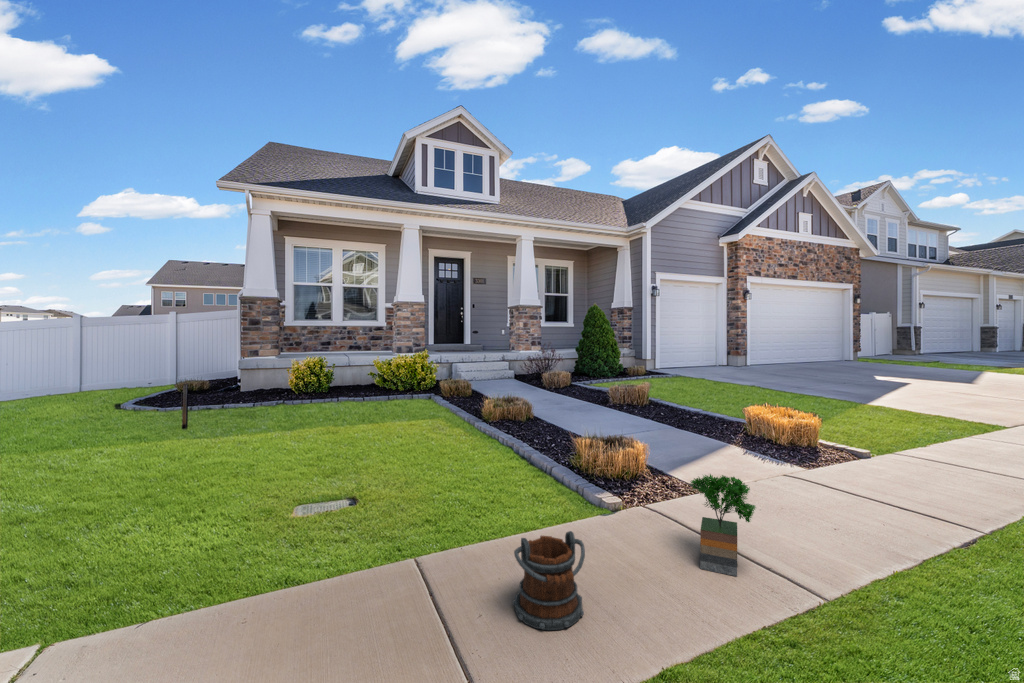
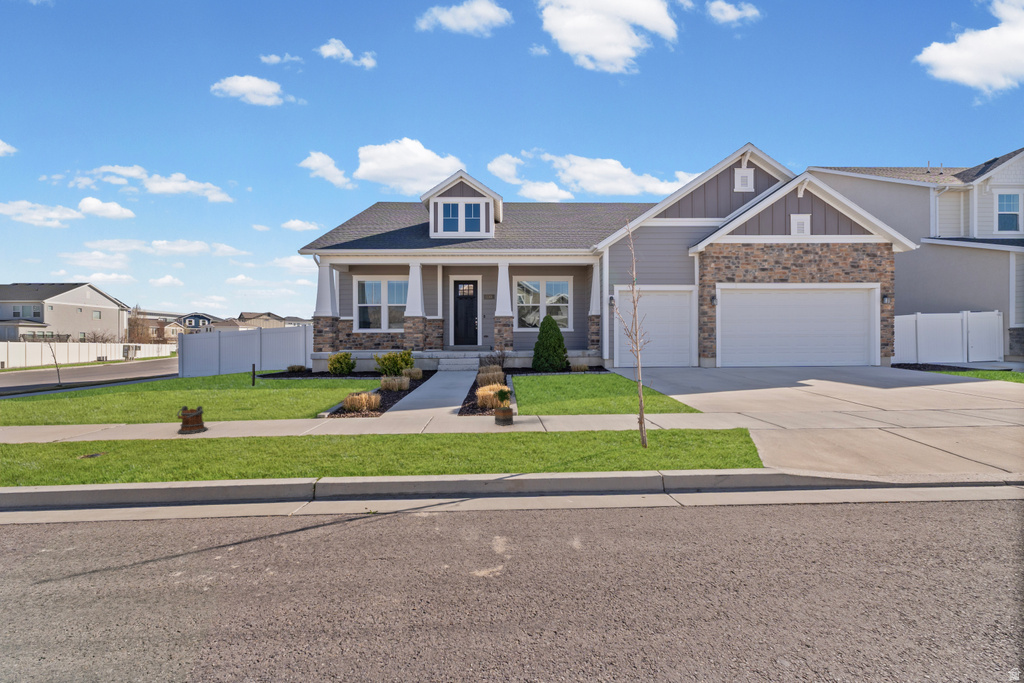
potted tree: present [691,474,756,576] -> present [493,389,516,426]

